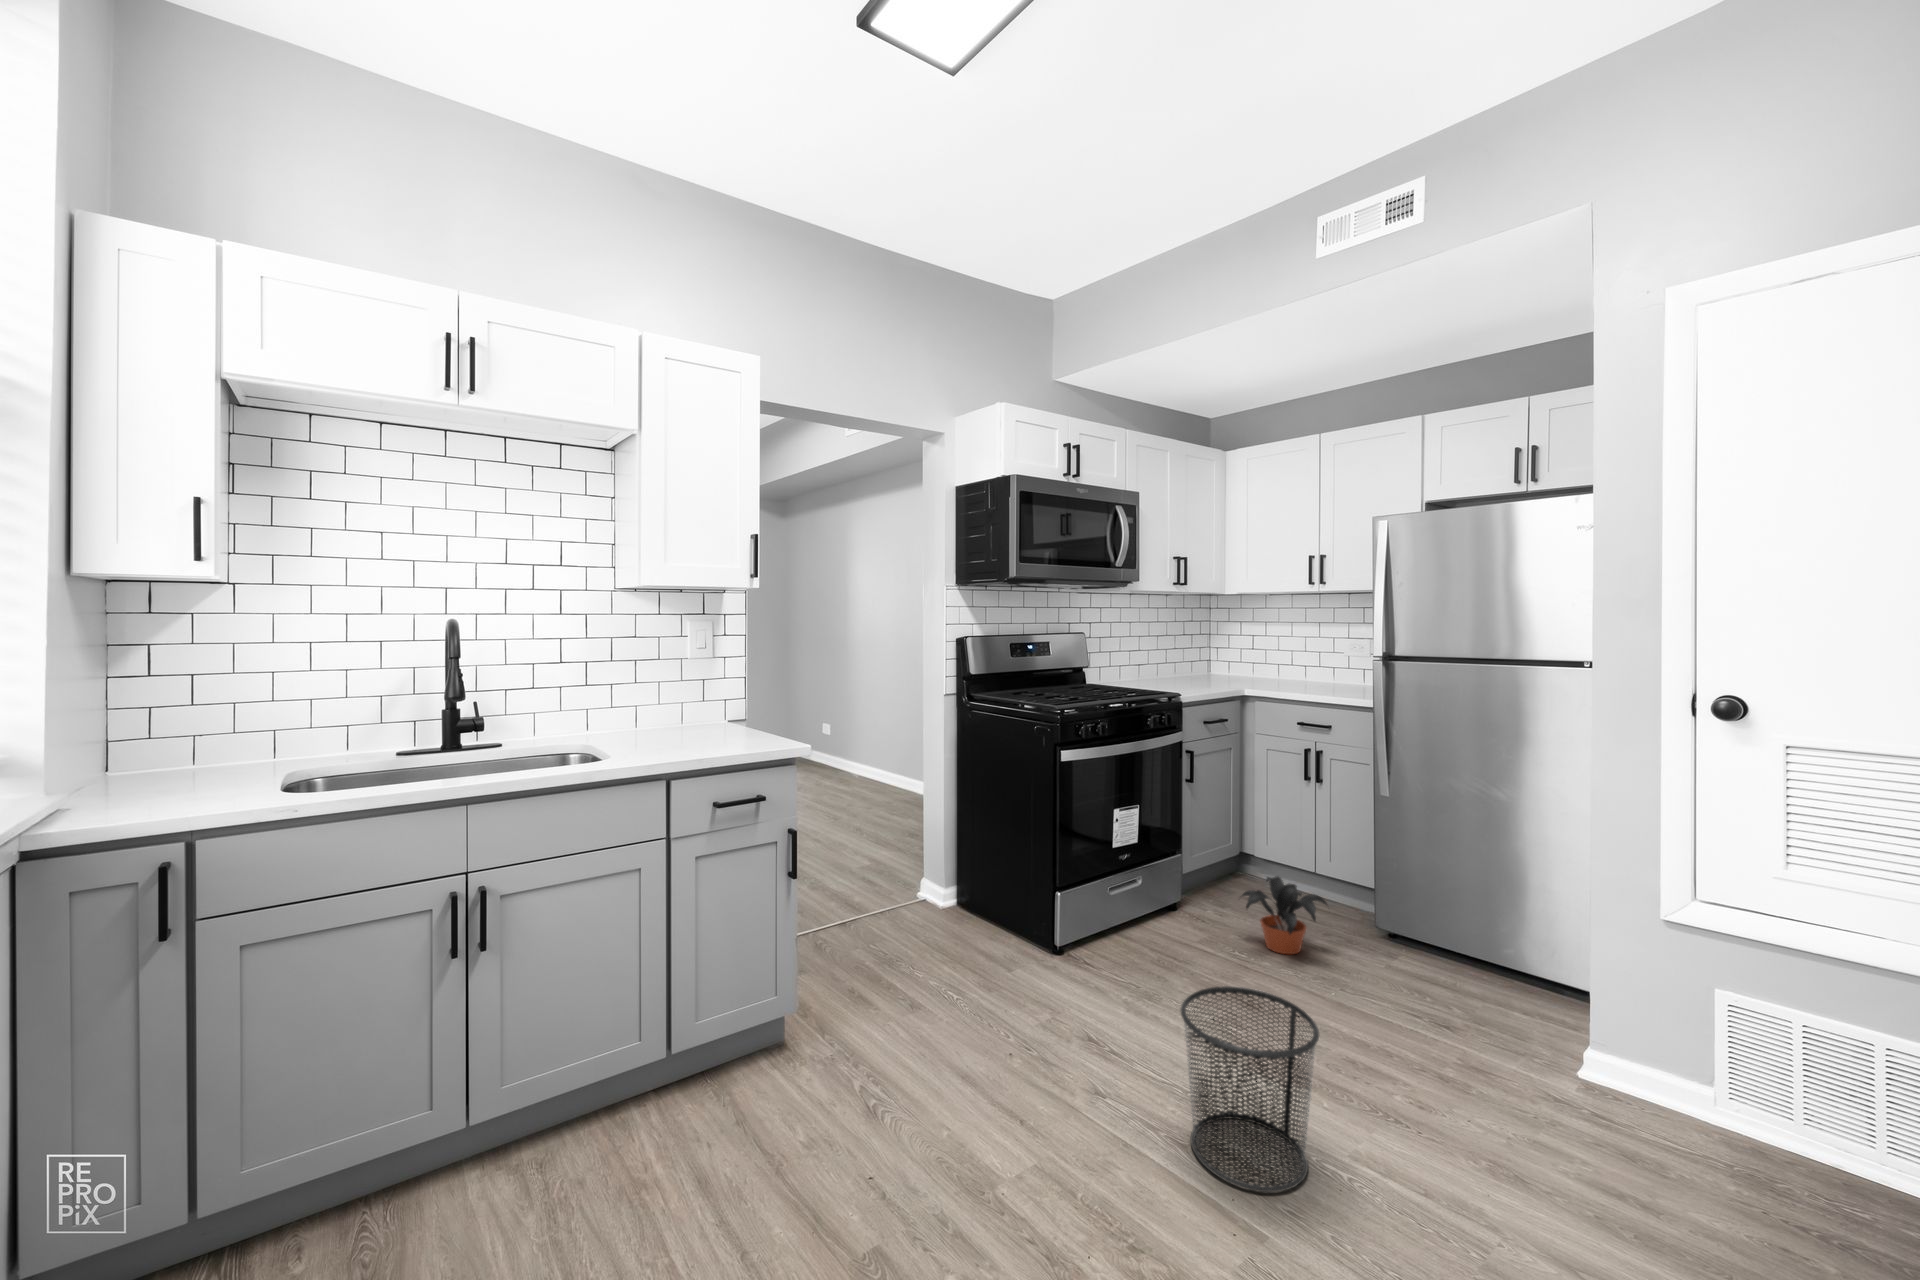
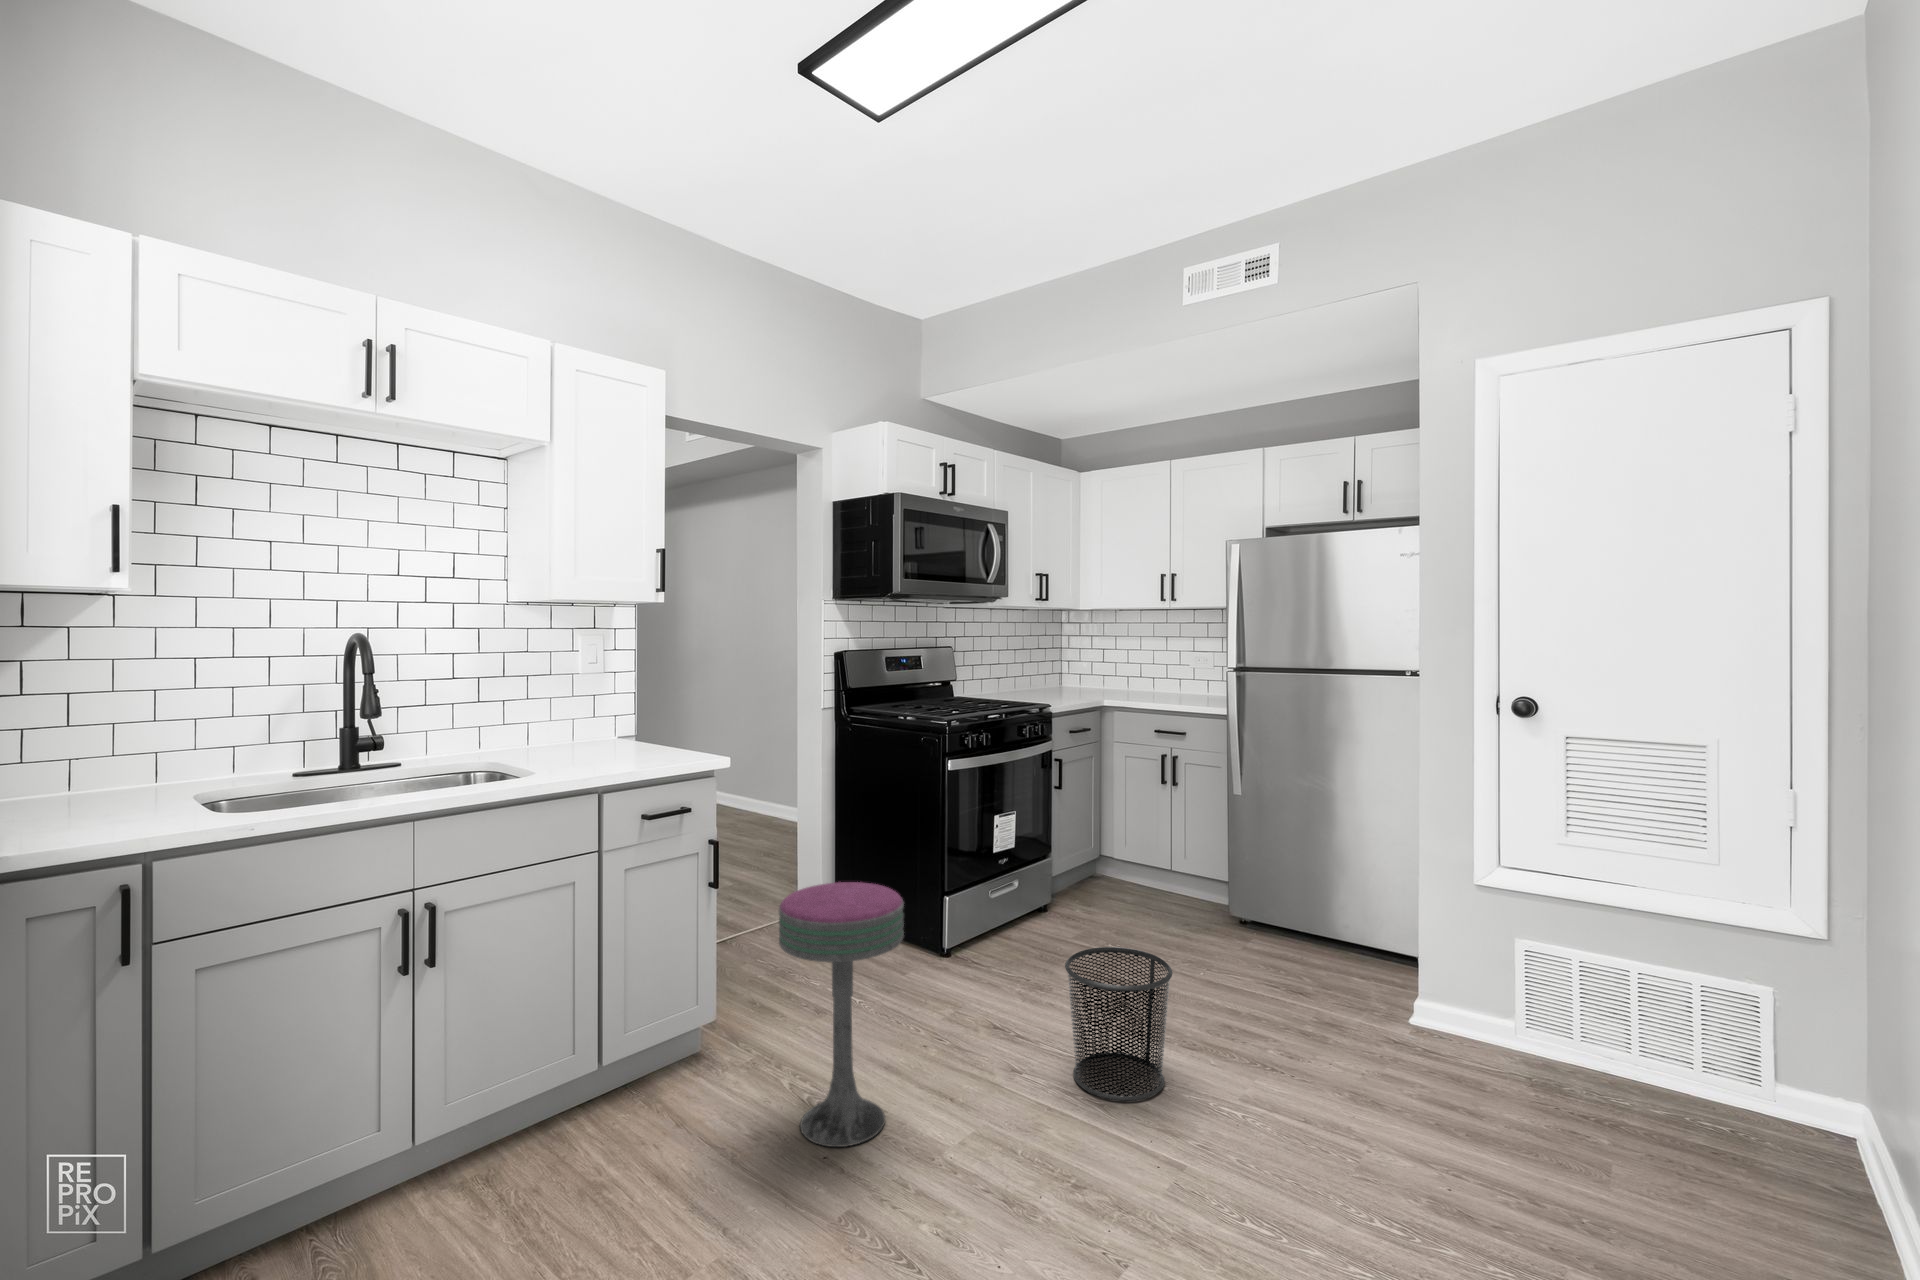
potted plant: present [1242,876,1327,954] -> none [1102,869,1180,937]
bar stool: none [837,892,979,1208] -> present [779,882,904,1147]

